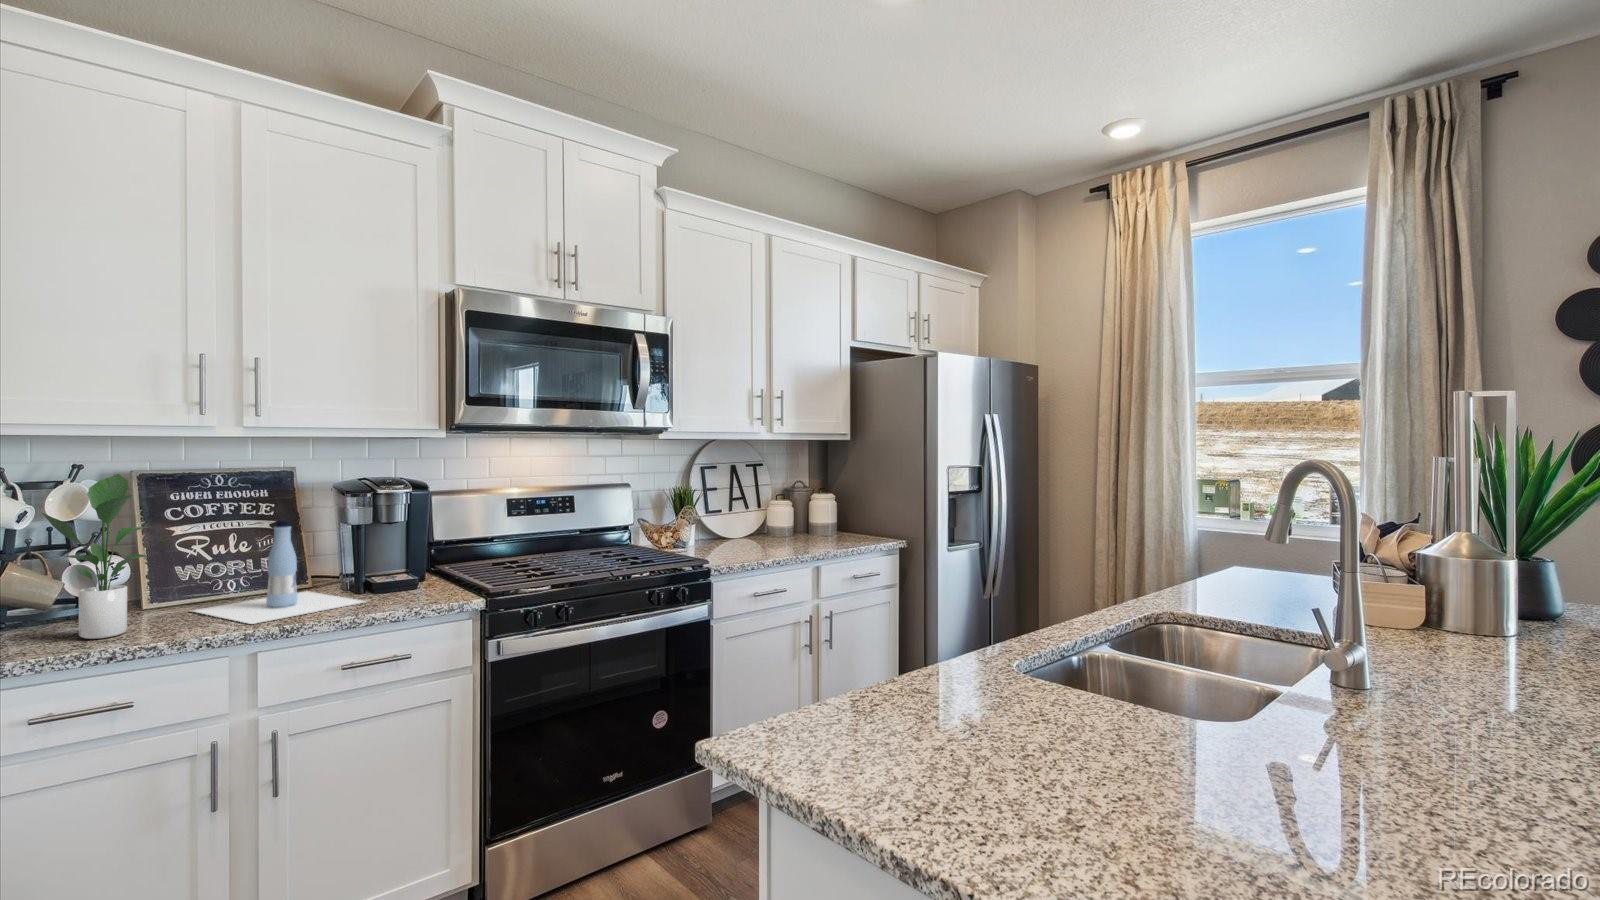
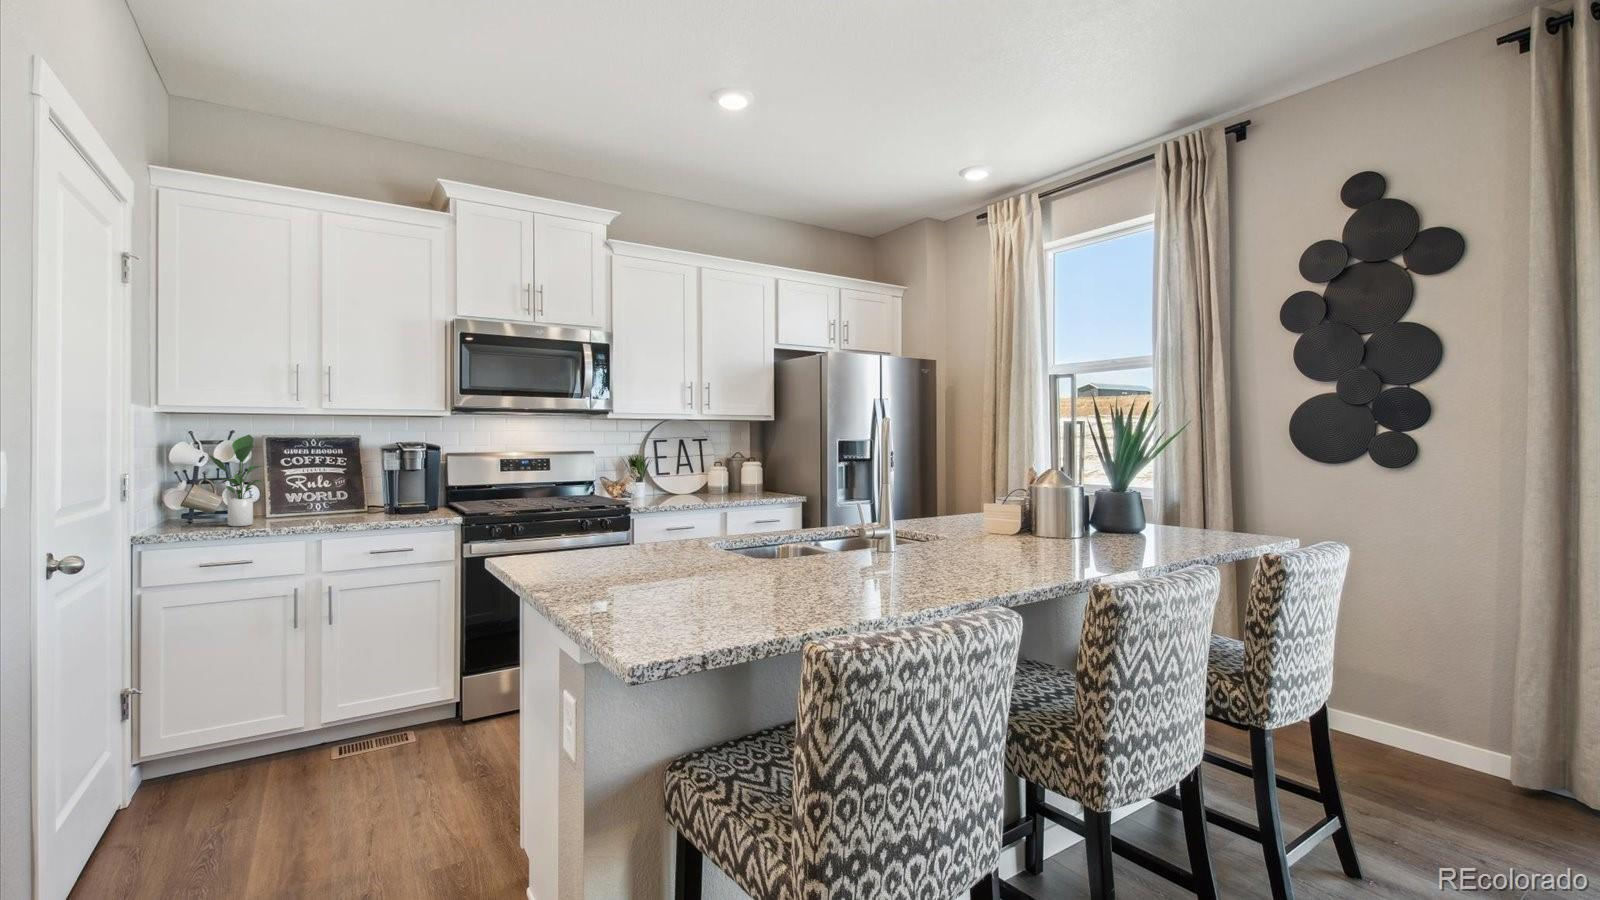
bottle: present [193,520,365,624] -> none [291,465,394,523]

